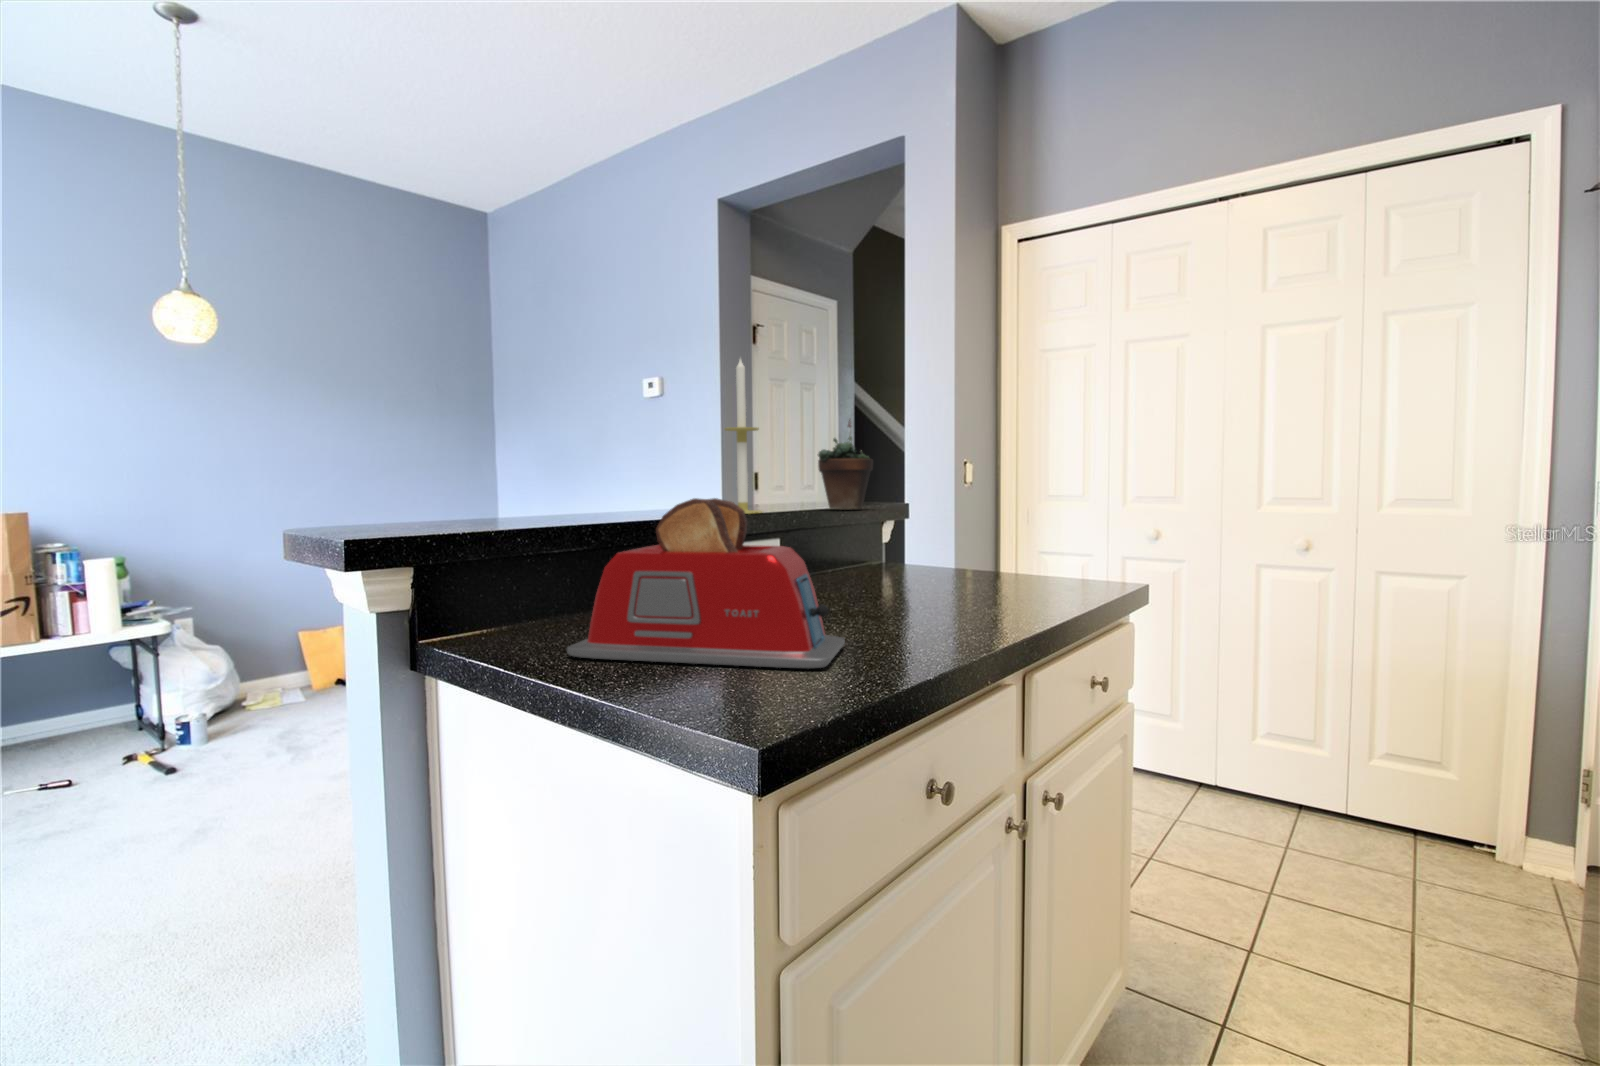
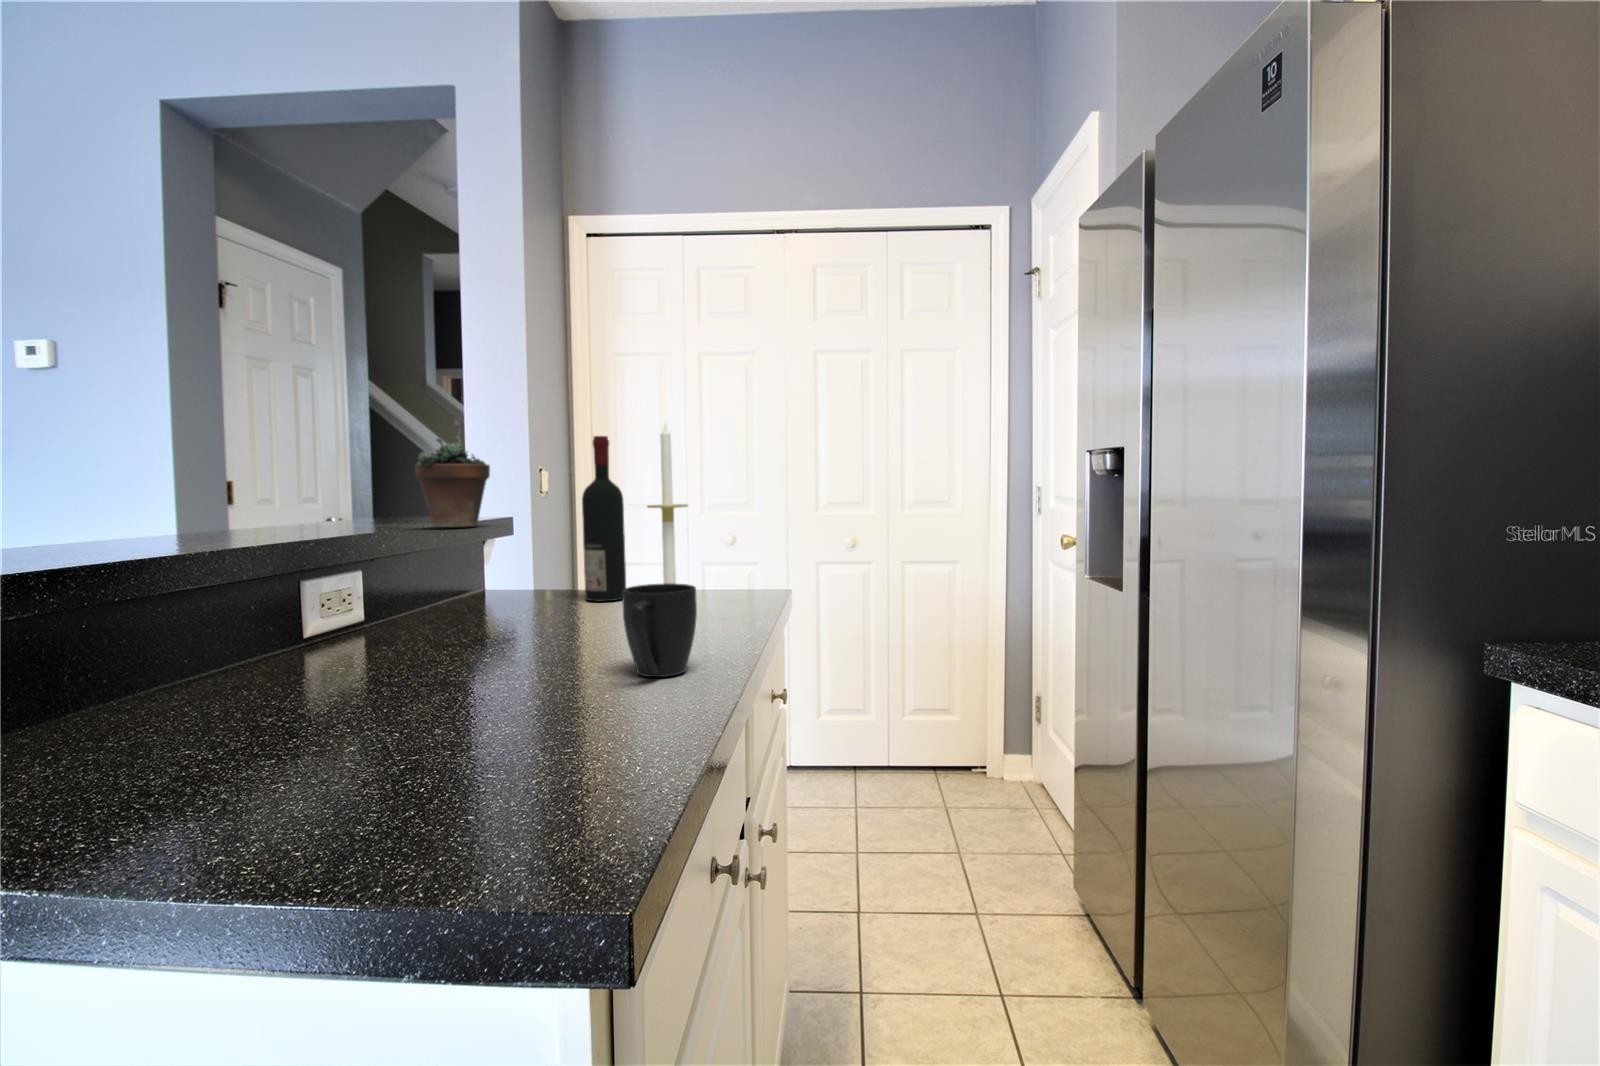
candle: present [725,359,762,514] -> present [647,424,688,584]
wine bottle: none [944,432,980,580] -> present [582,436,626,601]
toaster: present [567,498,845,669] -> none [124,519,592,795]
mug: none [893,562,965,641] -> present [622,584,697,677]

